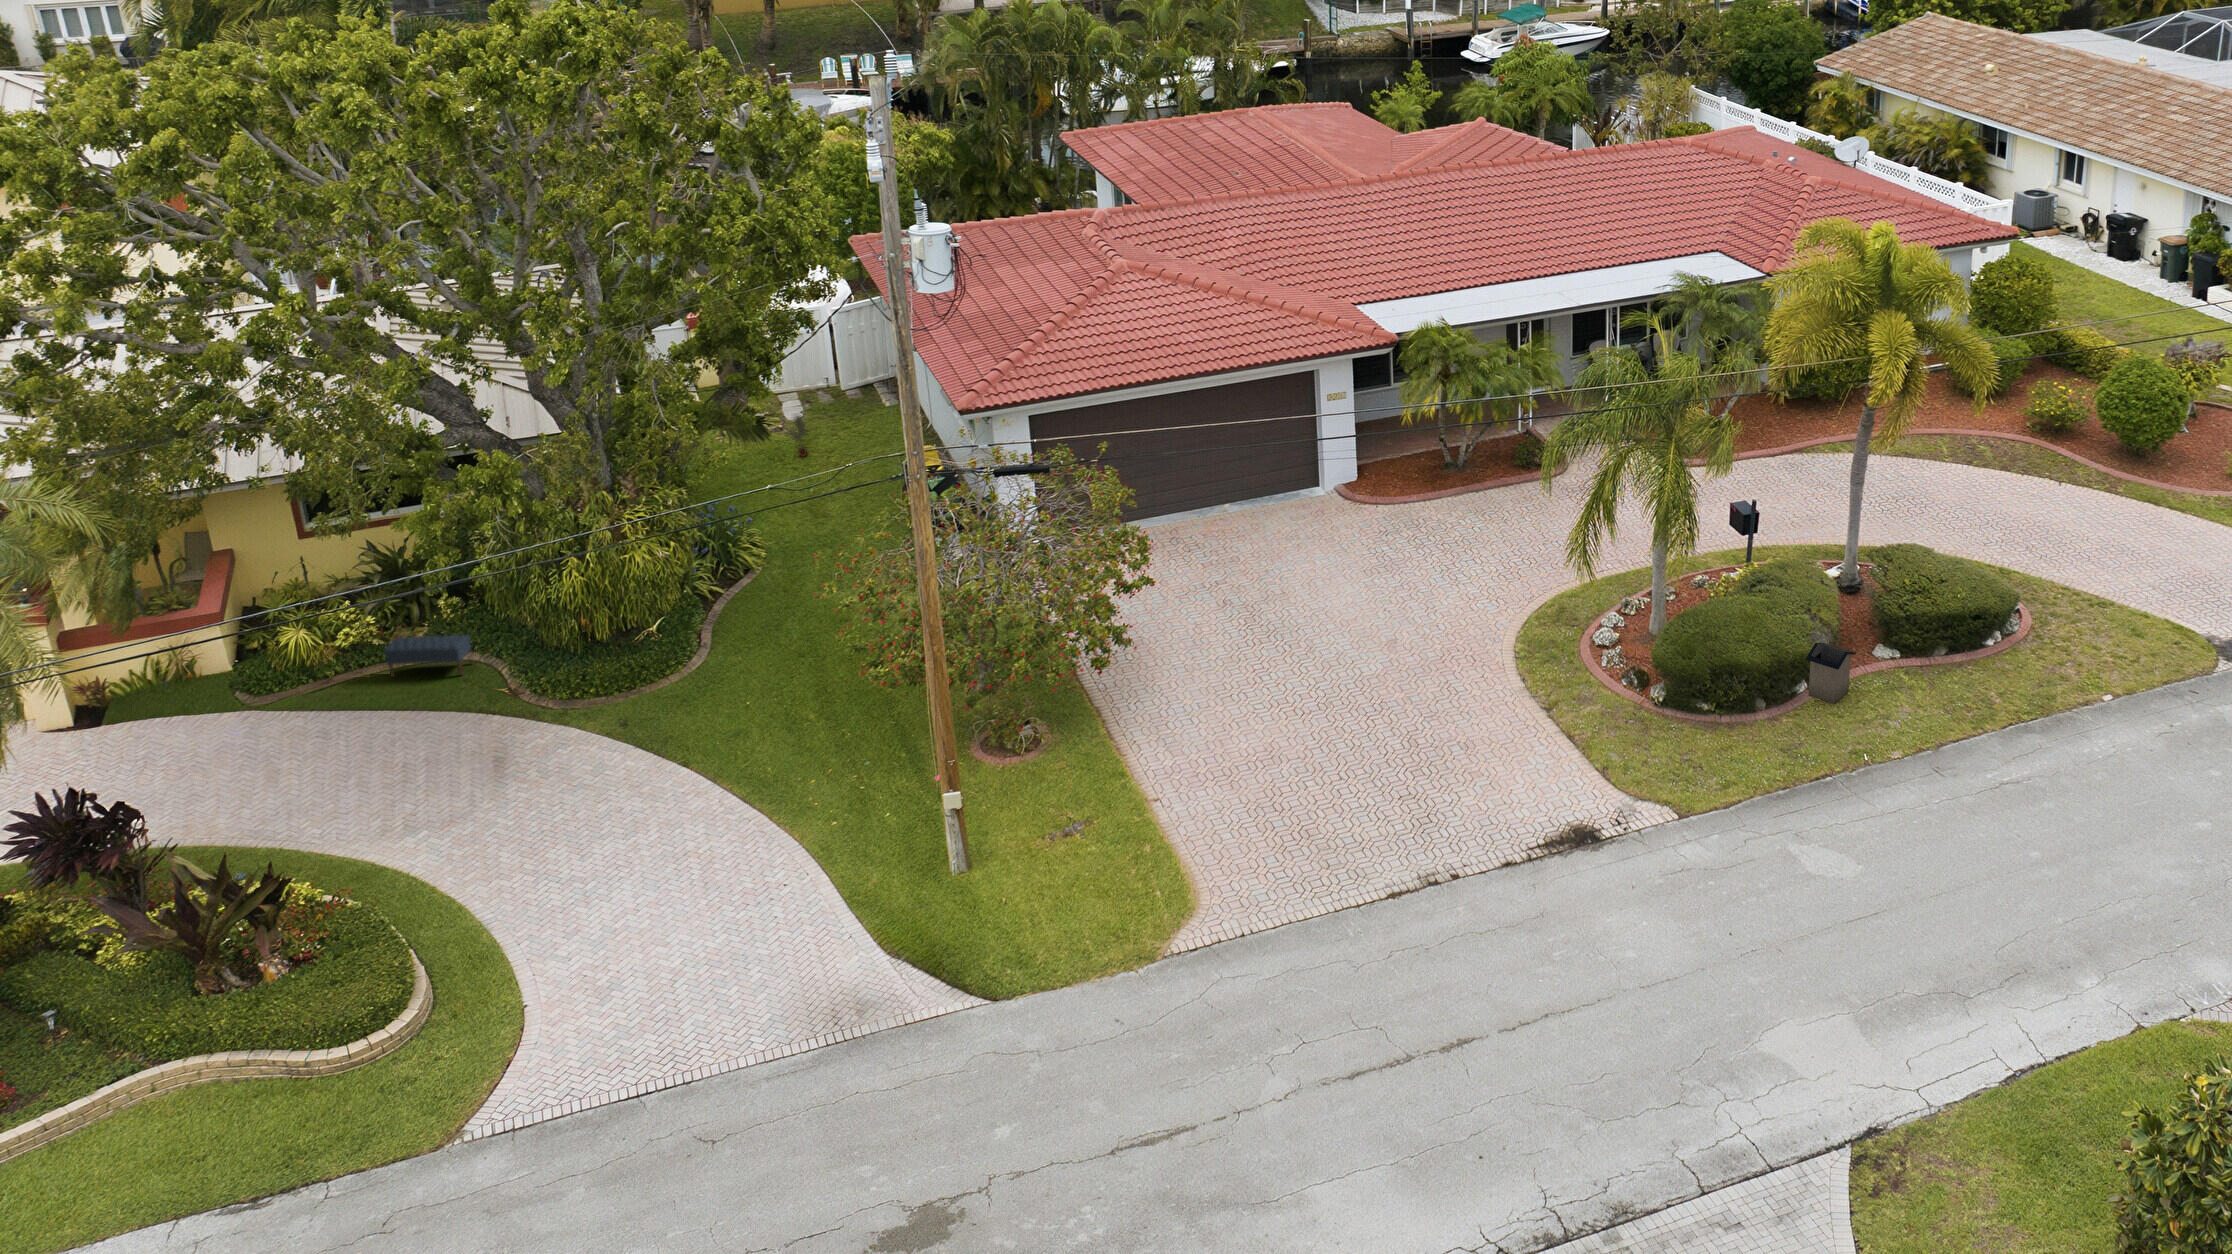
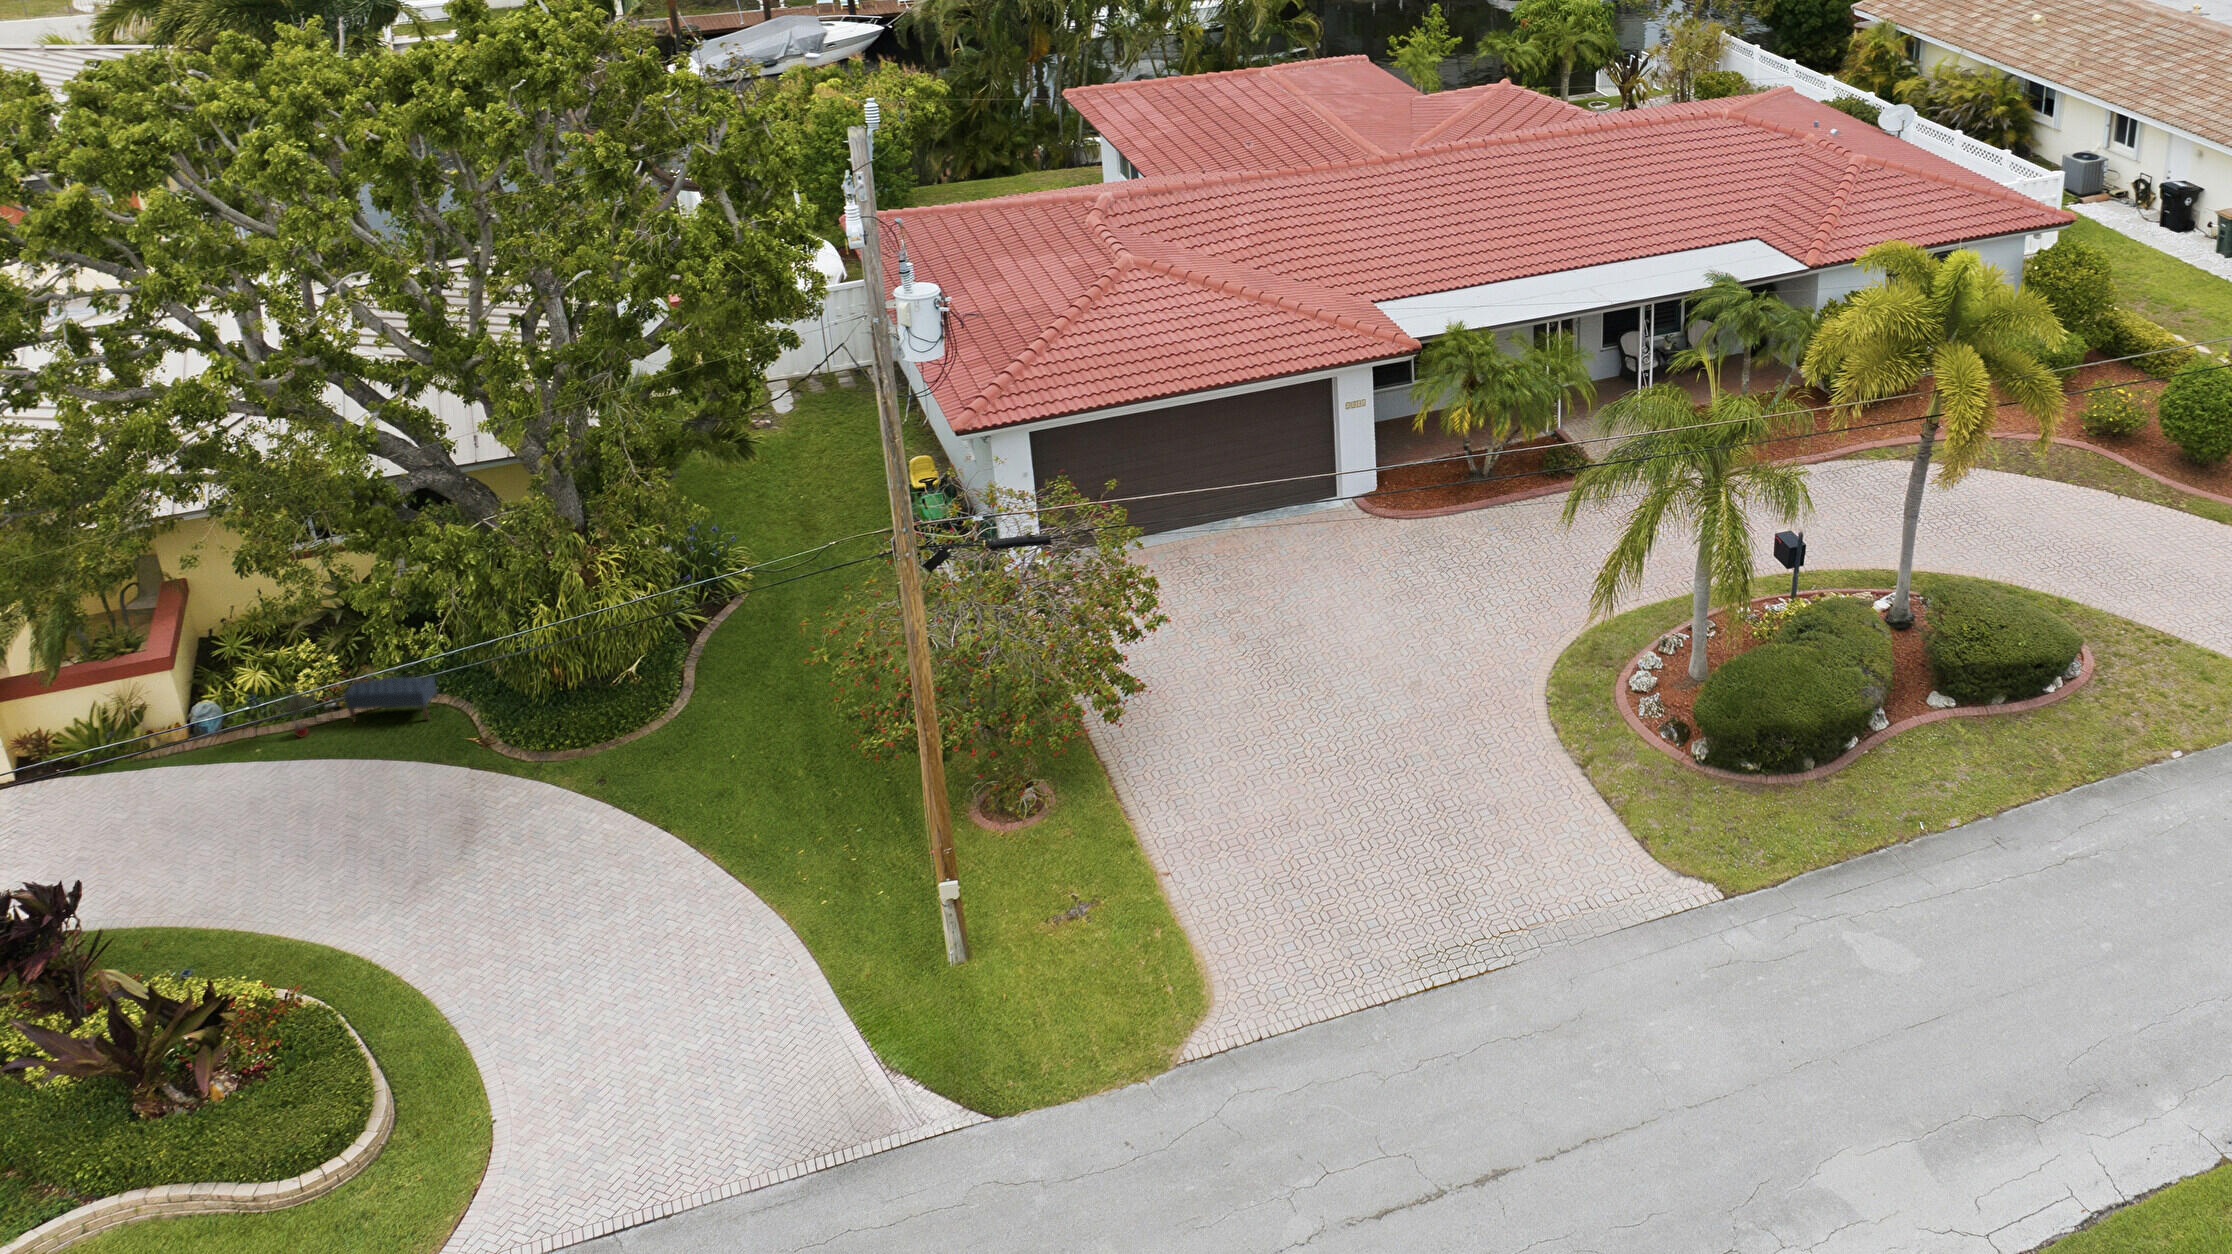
potted tree: present [786,416,807,456] -> present [271,689,316,737]
trash can: present [1806,643,1856,704] -> none [1857,696,1910,763]

